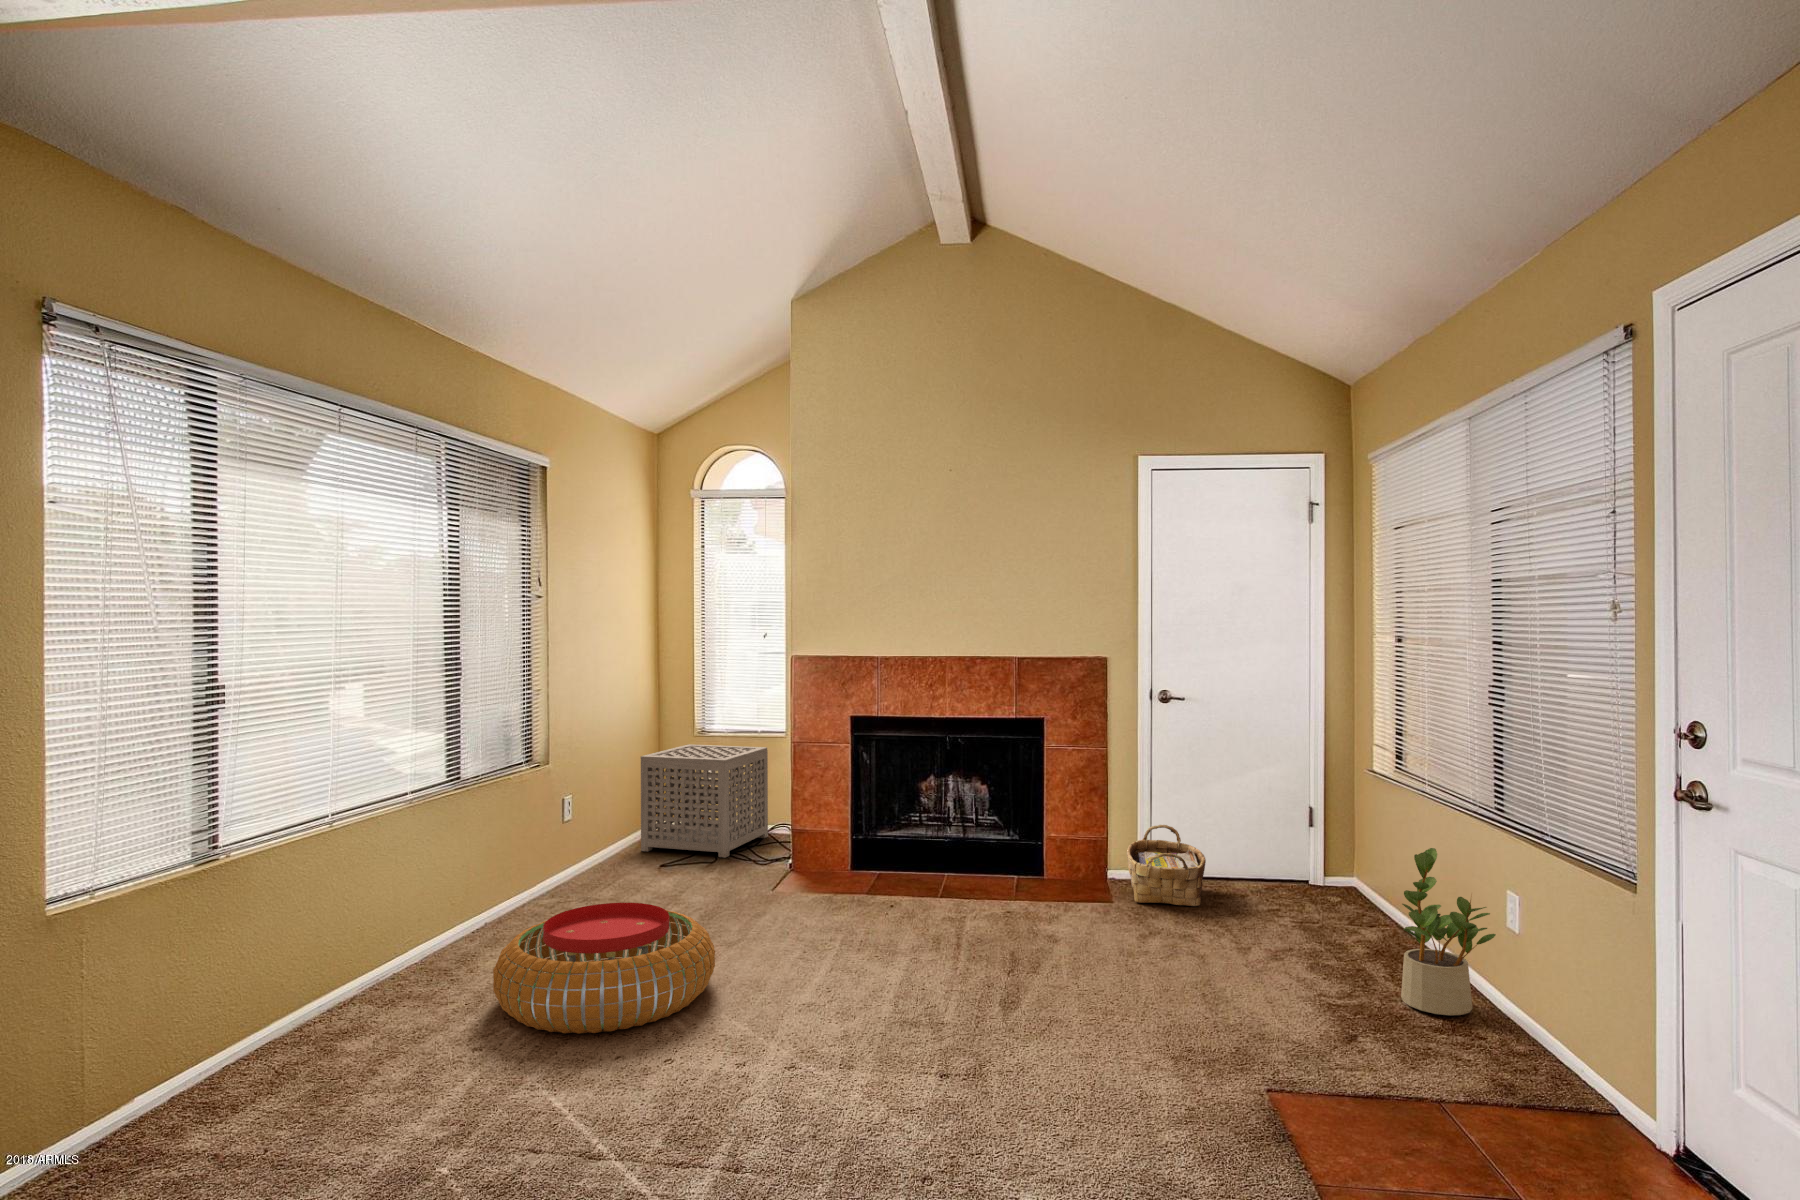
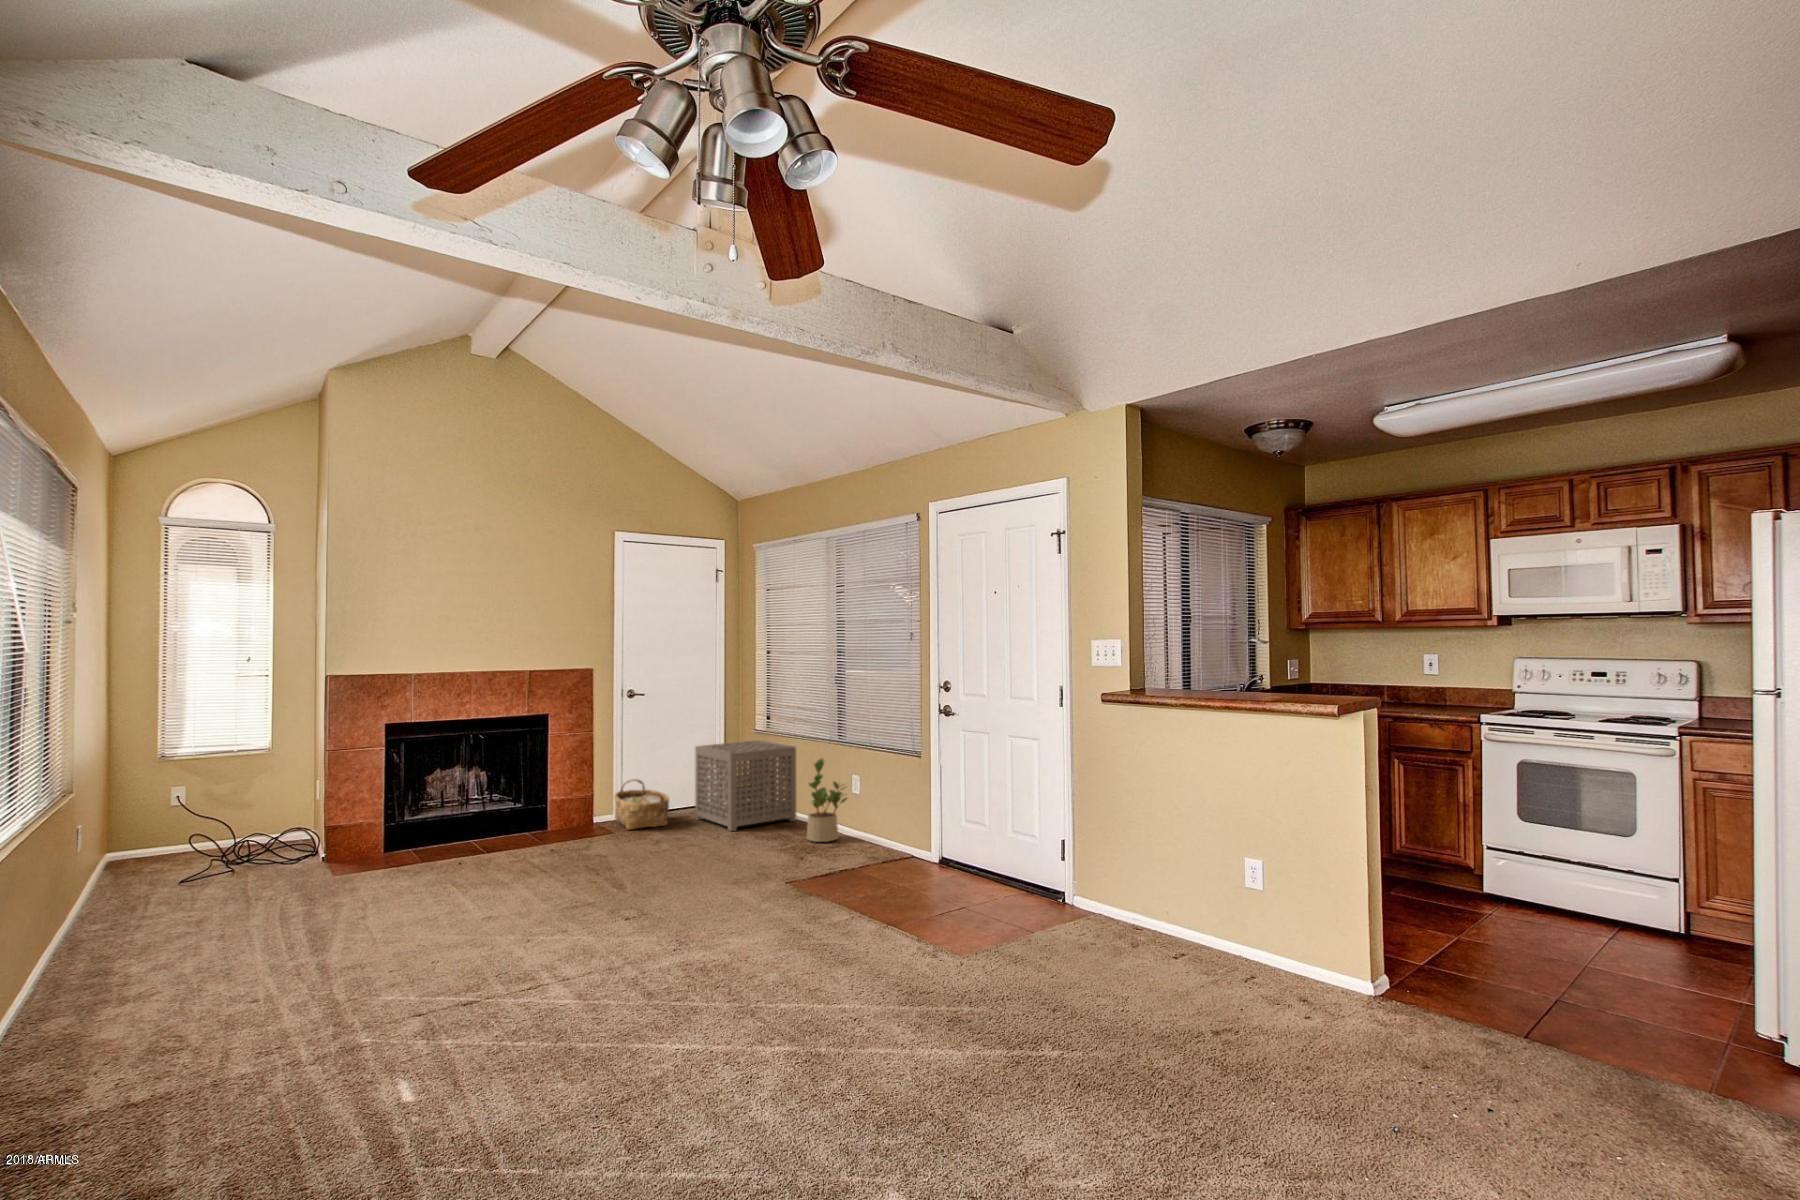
side table: present [641,744,768,858] -> present [695,740,797,831]
pouf: present [493,903,715,1034] -> none [203,874,411,978]

